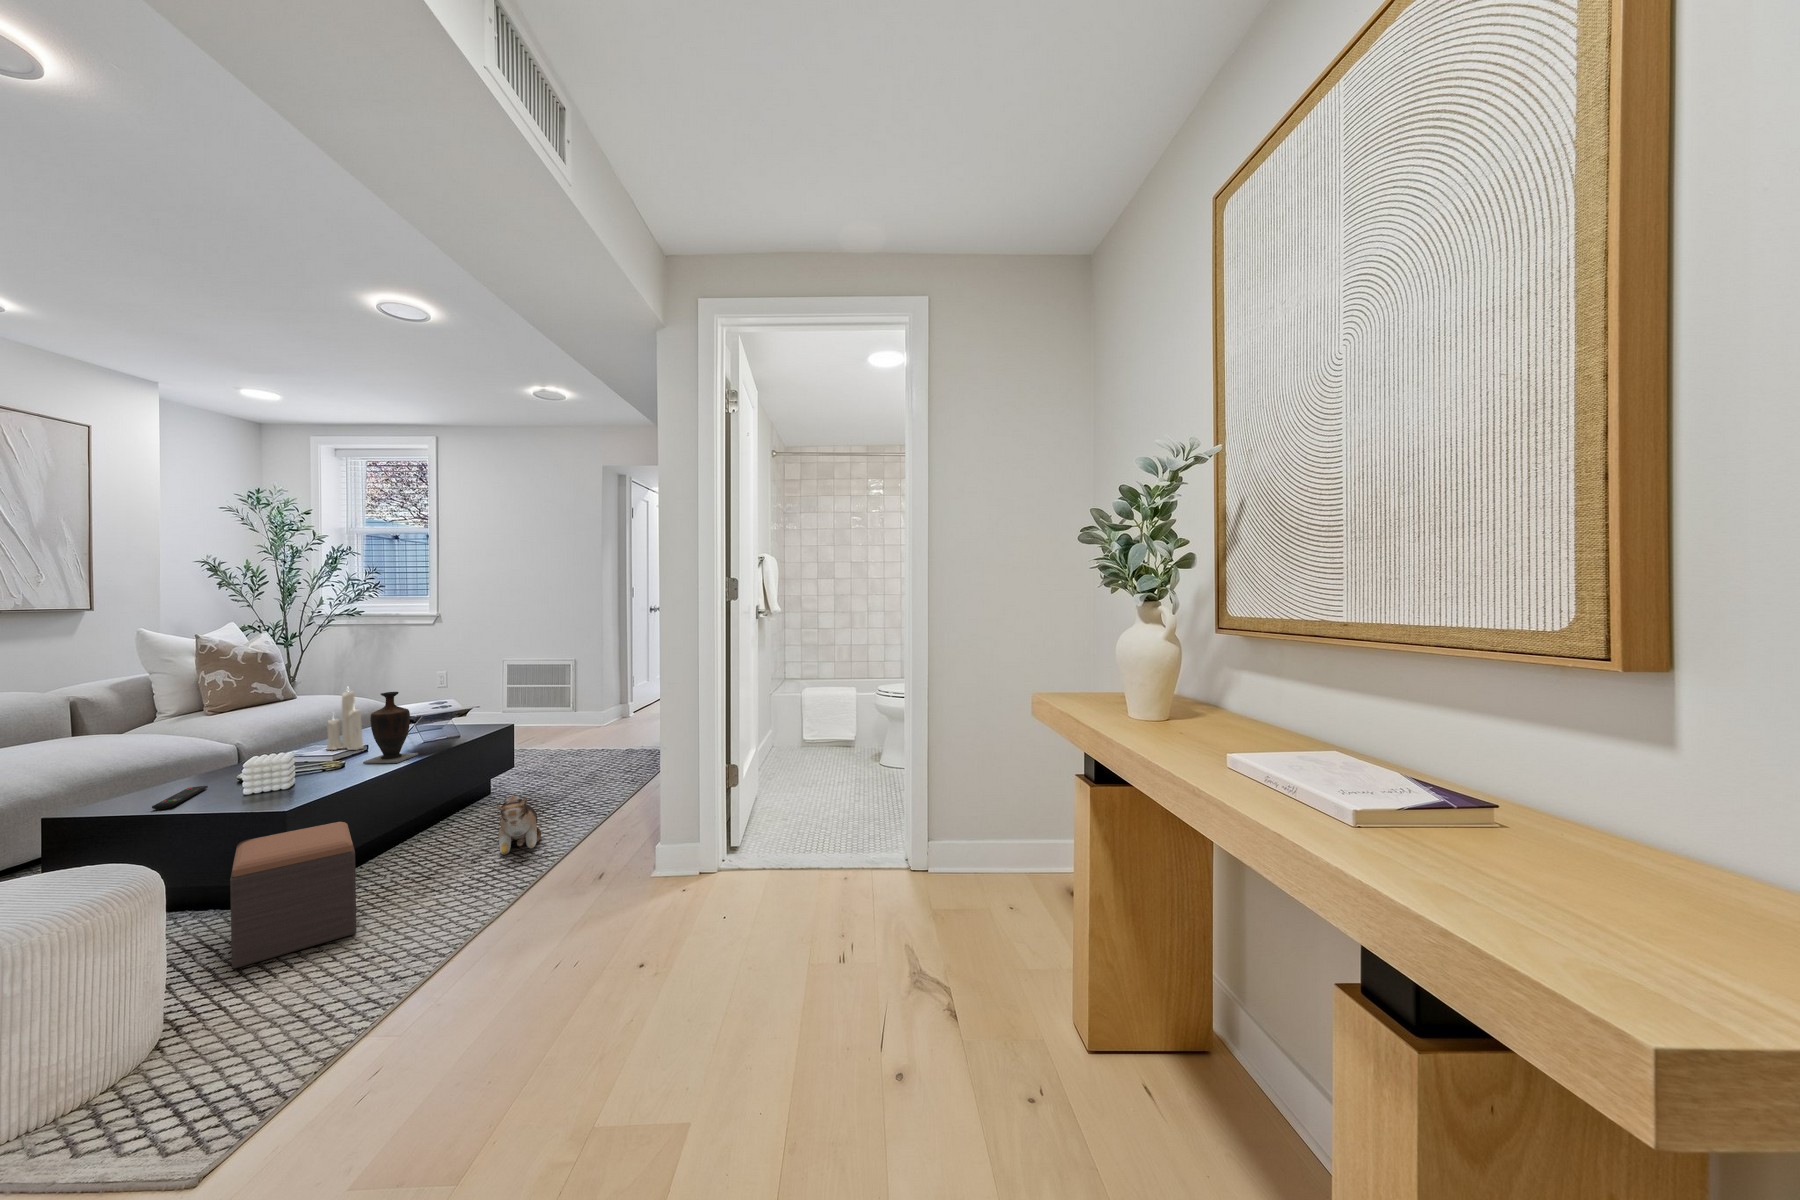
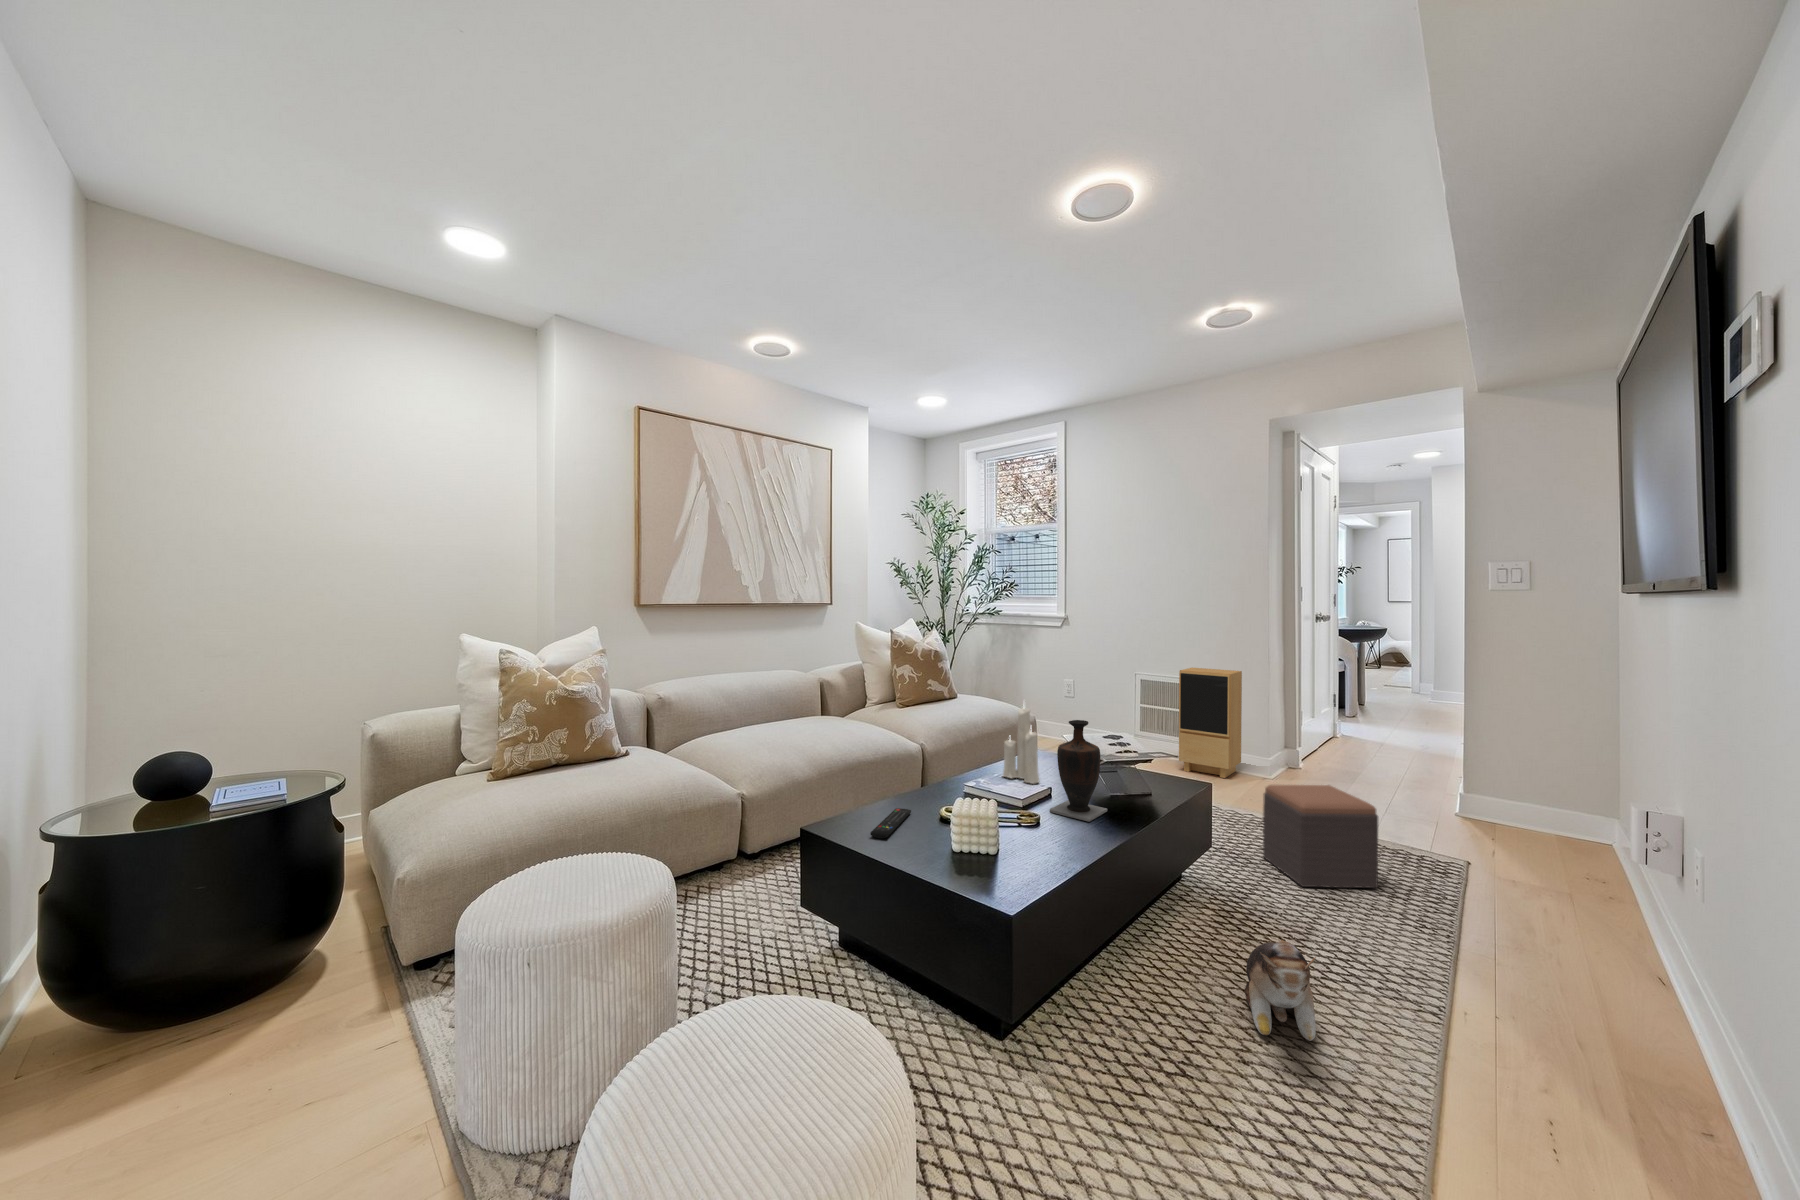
speaker: none [534,651,586,732] -> present [1179,668,1242,778]
footstool: present [230,822,357,968] -> present [1263,785,1378,888]

